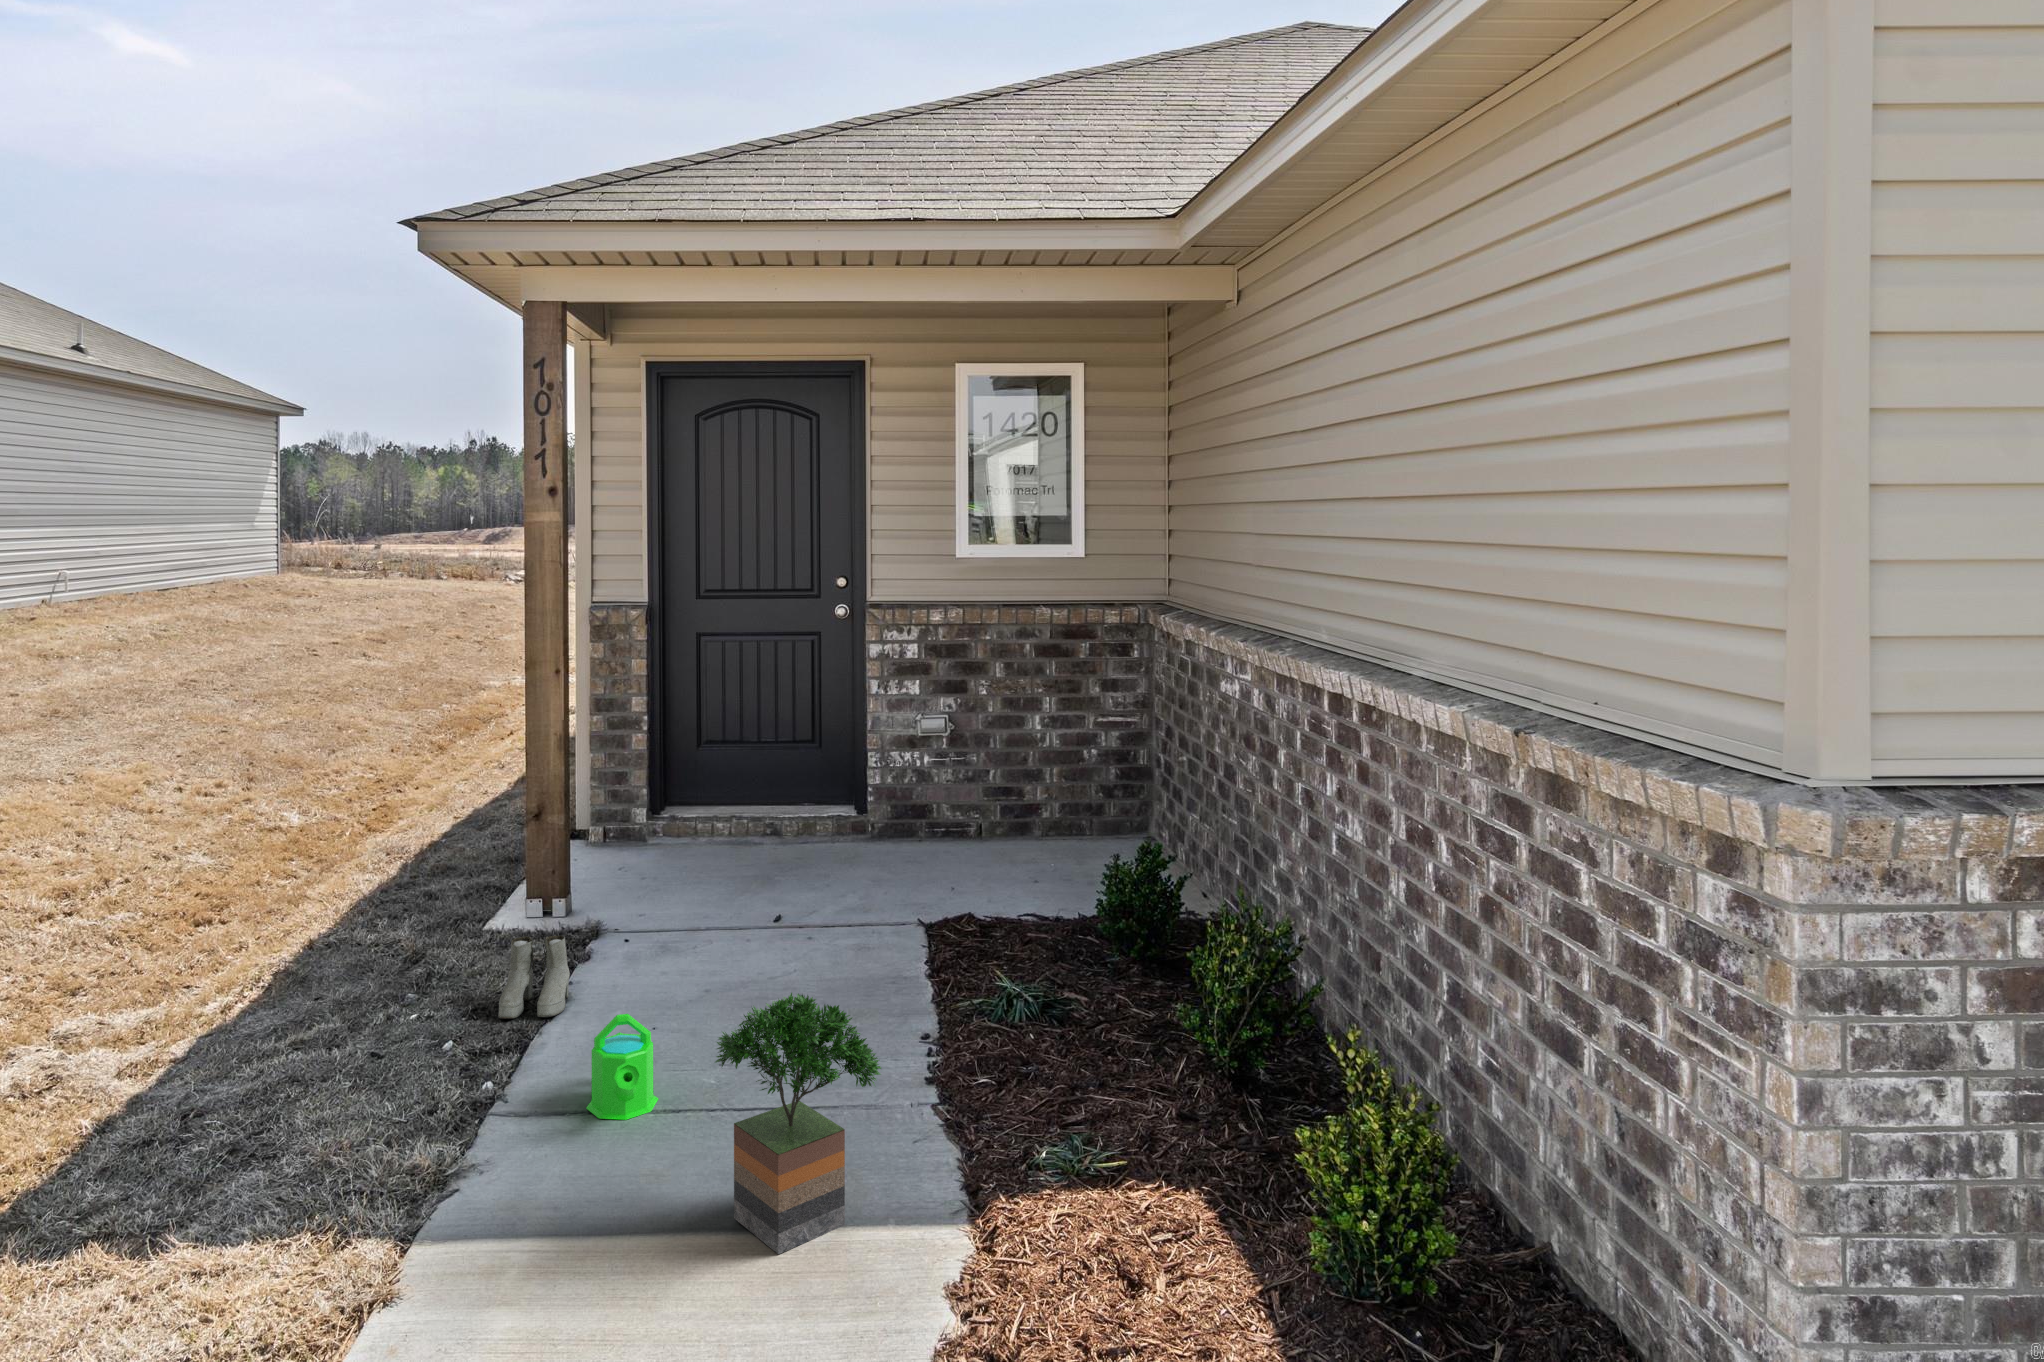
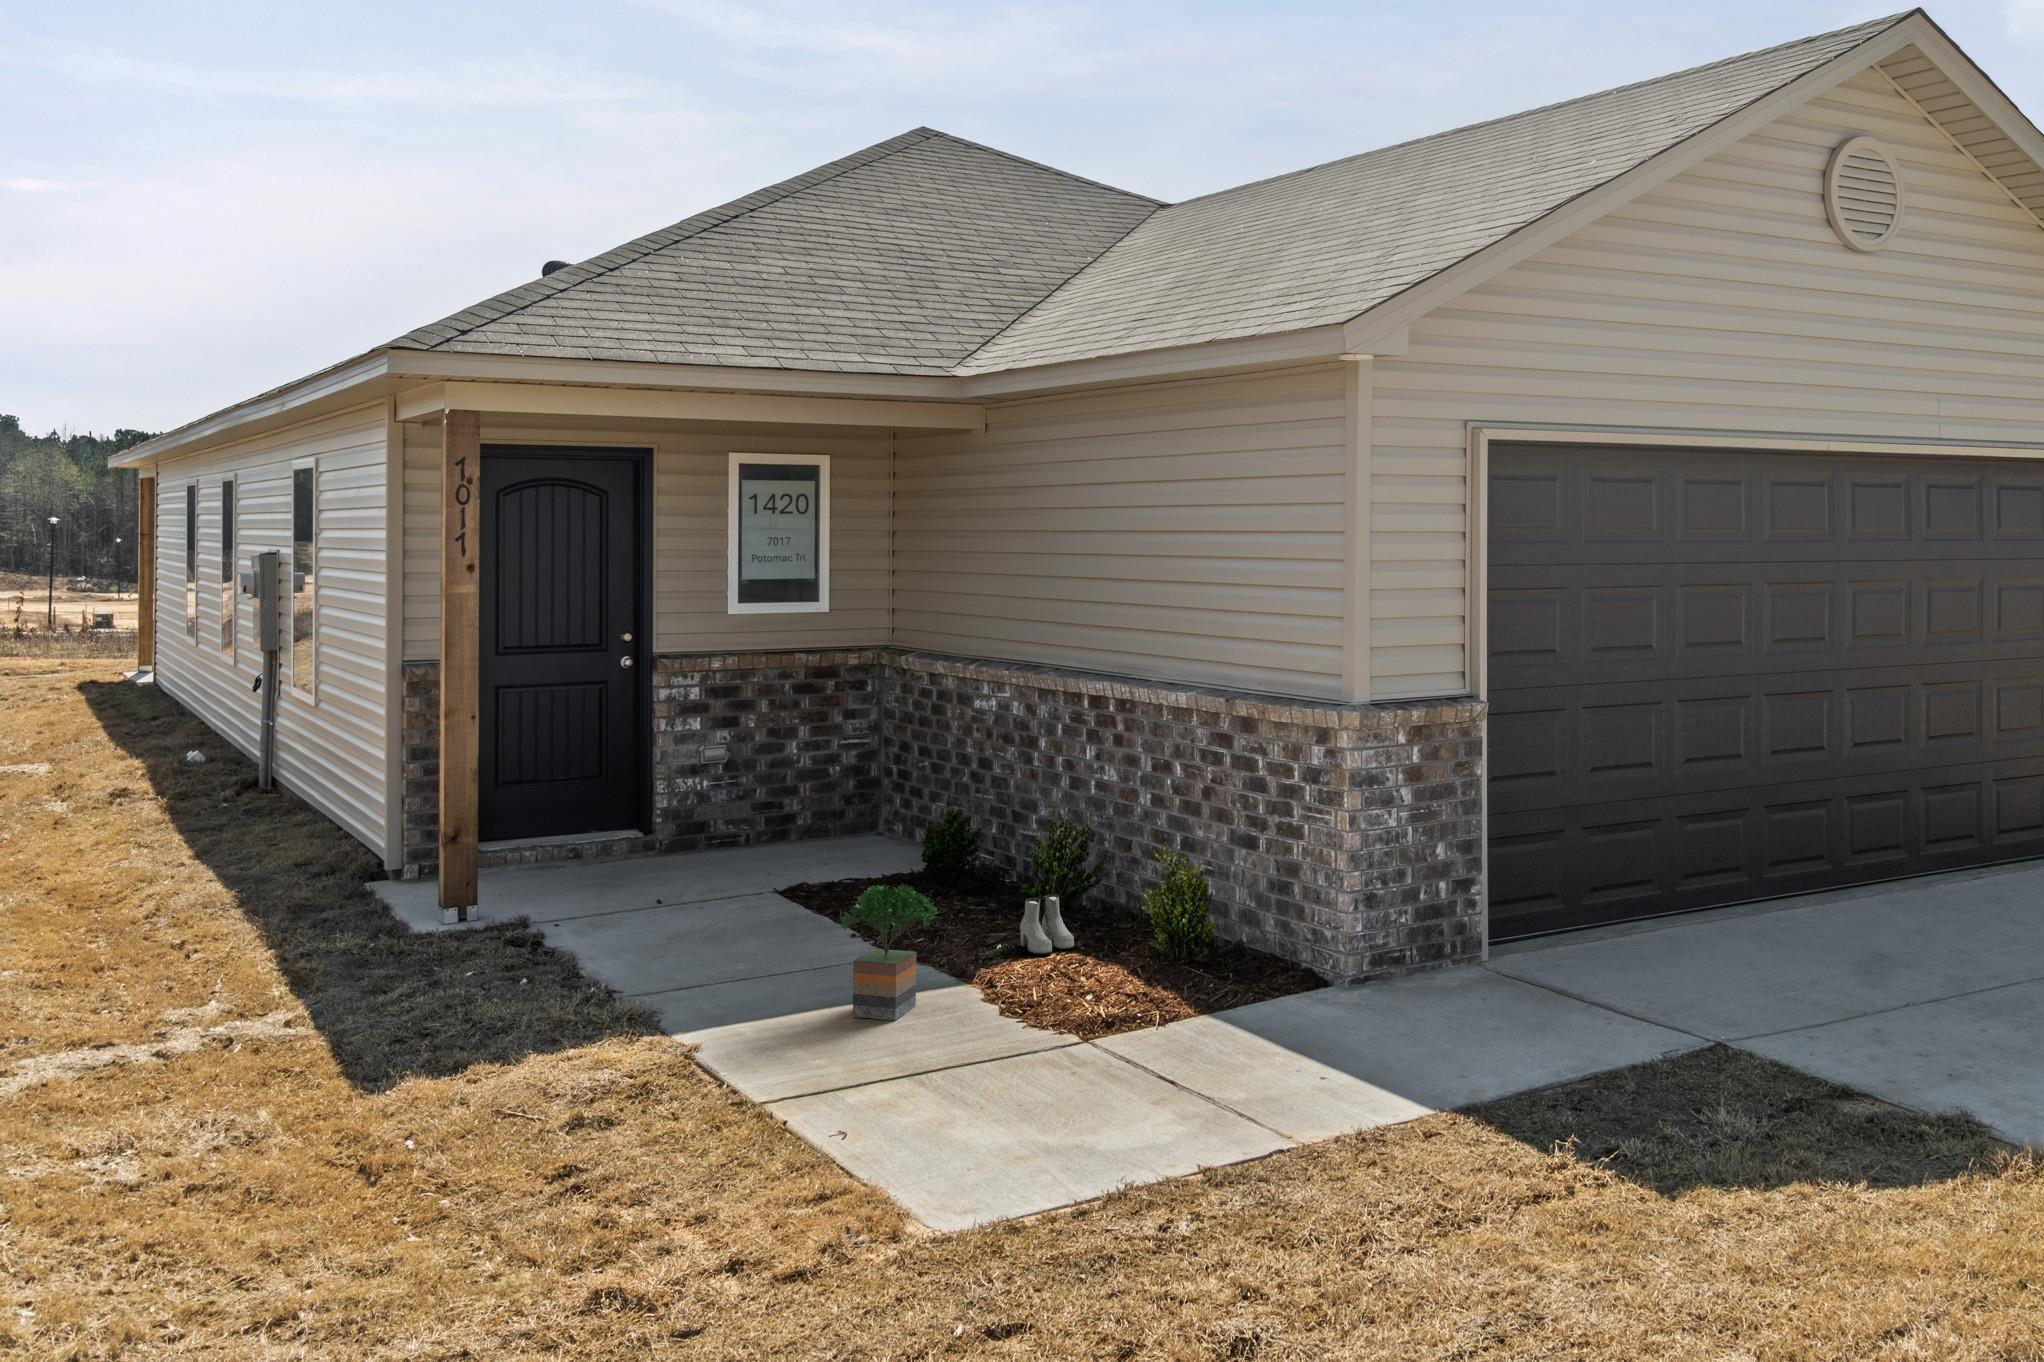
boots: present [498,936,570,1019] -> present [1020,895,1074,954]
watering can: present [587,1014,659,1120] -> none [678,939,738,1008]

